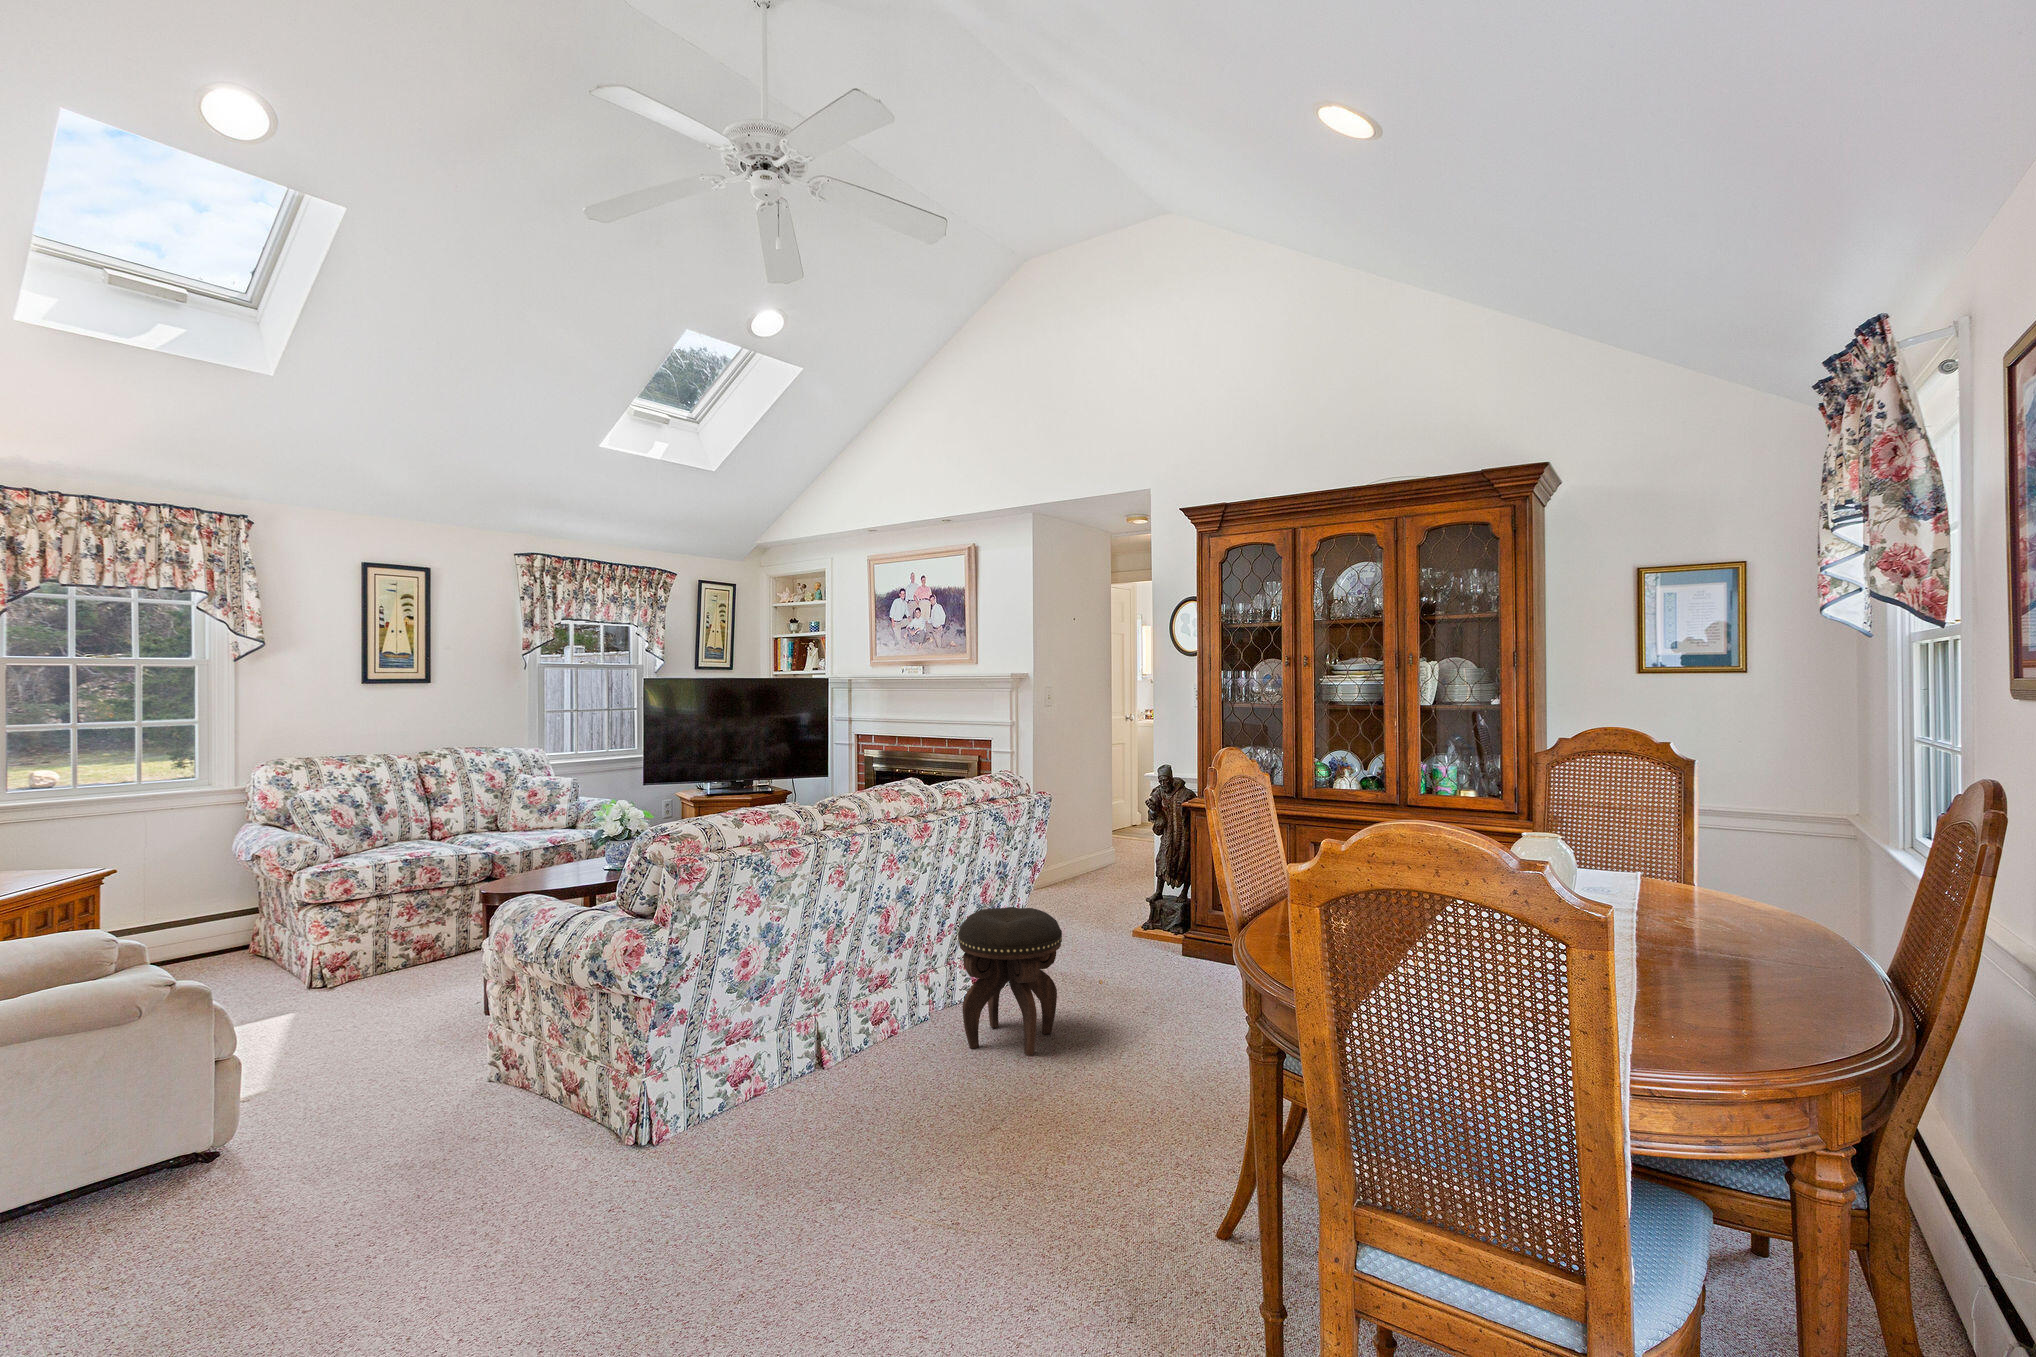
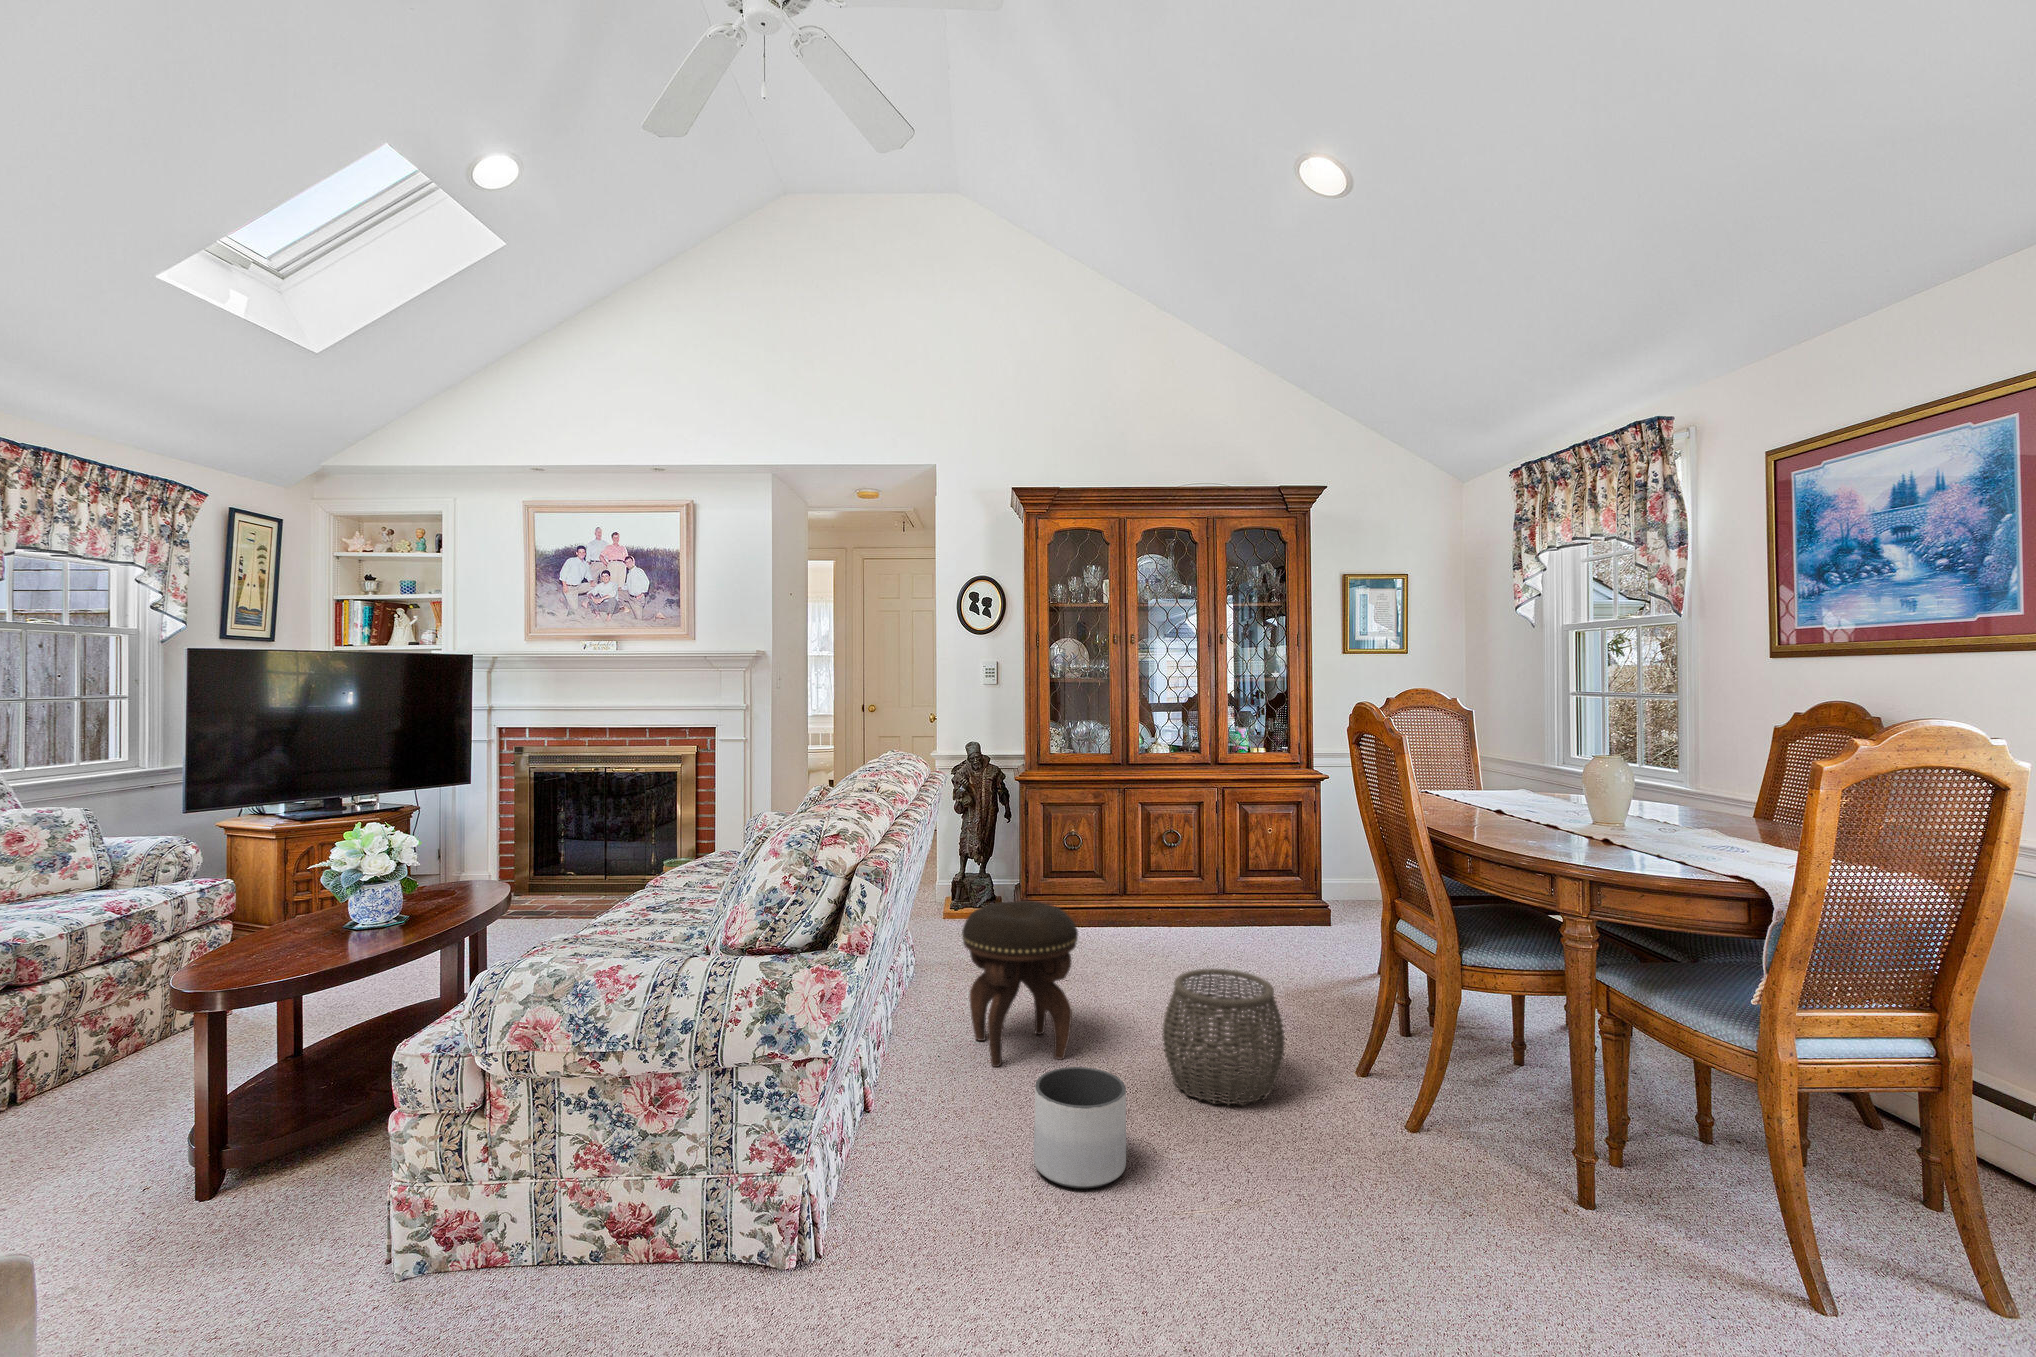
woven basket: none [1060,993,1179,1128] -> present [1162,969,1285,1105]
planter: none [865,1044,944,1144] -> present [1034,1067,1126,1188]

